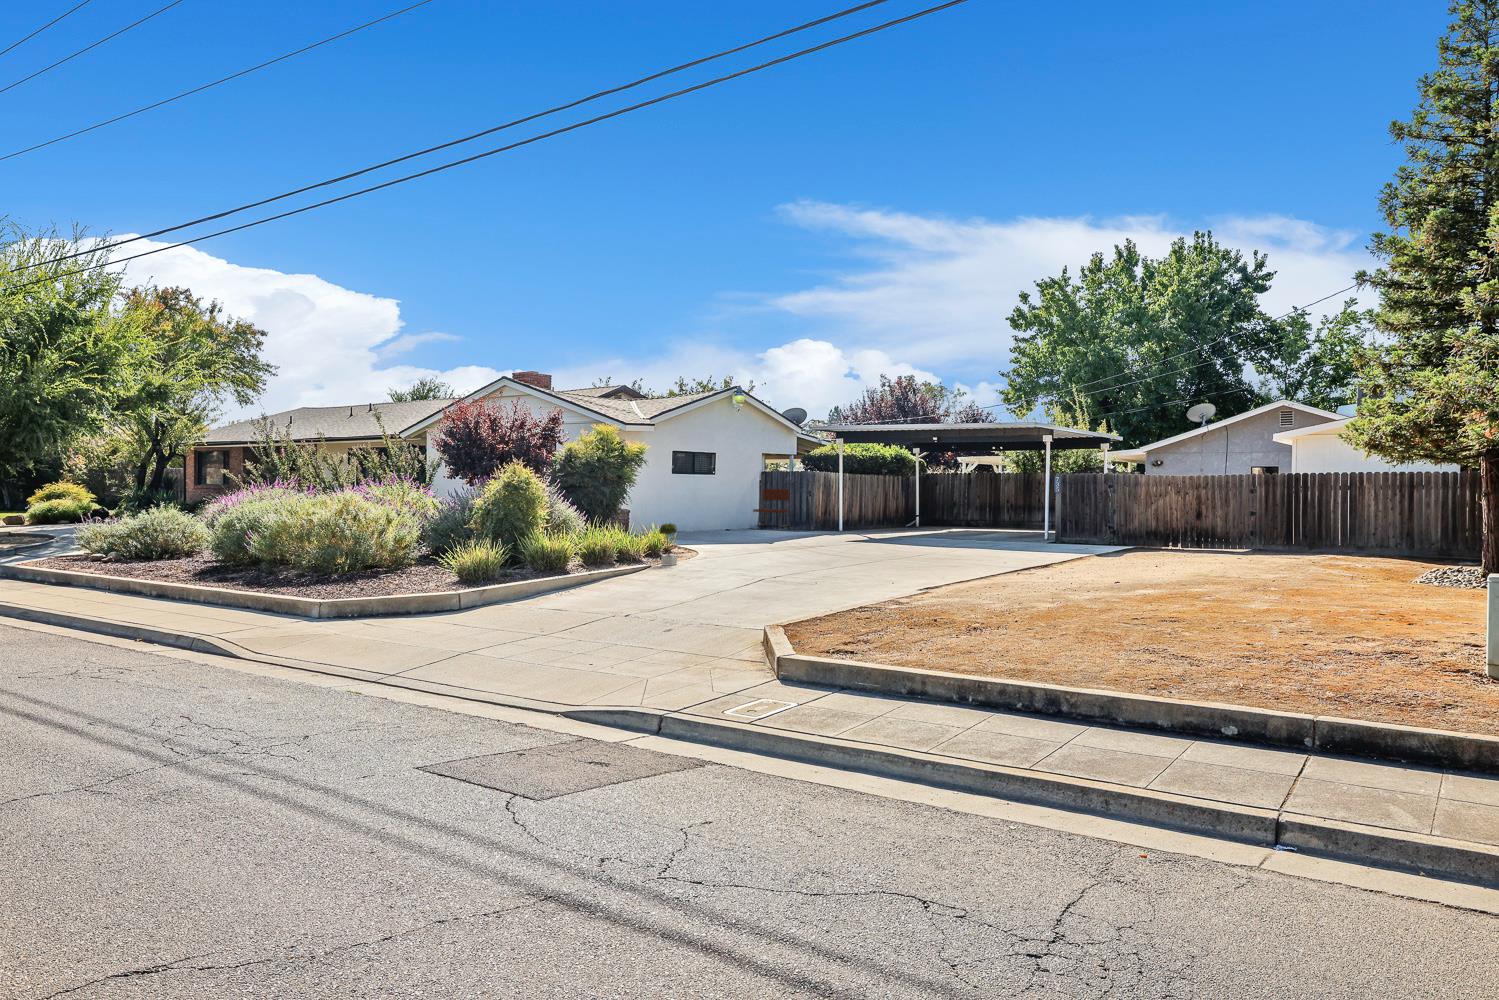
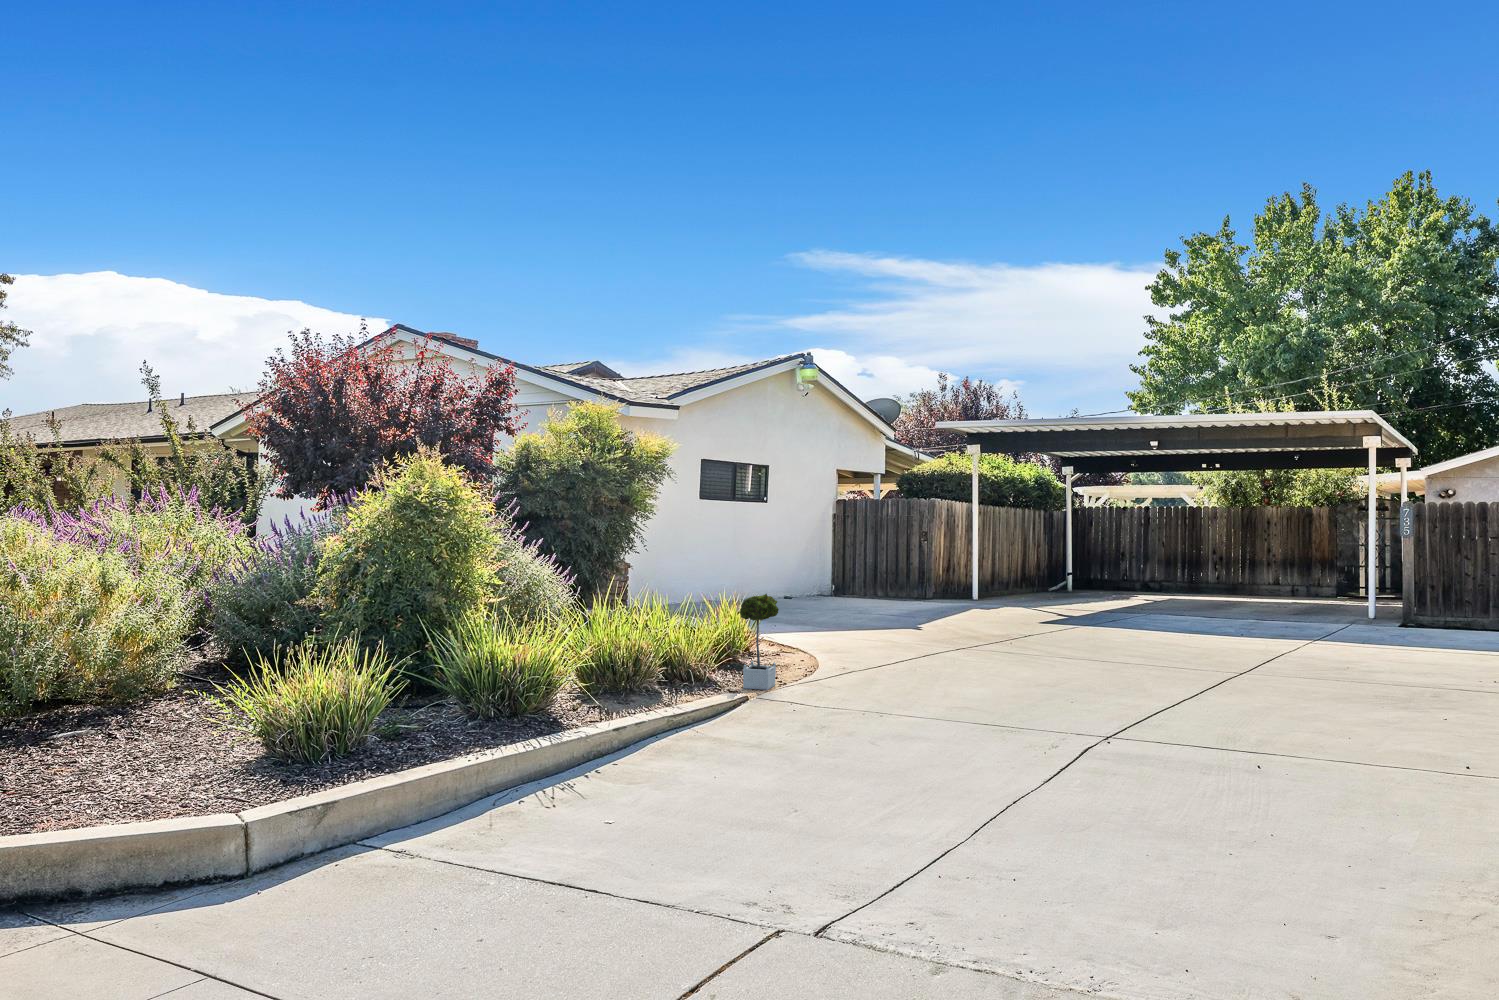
bench: present [753,489,790,527] -> none [826,528,891,594]

